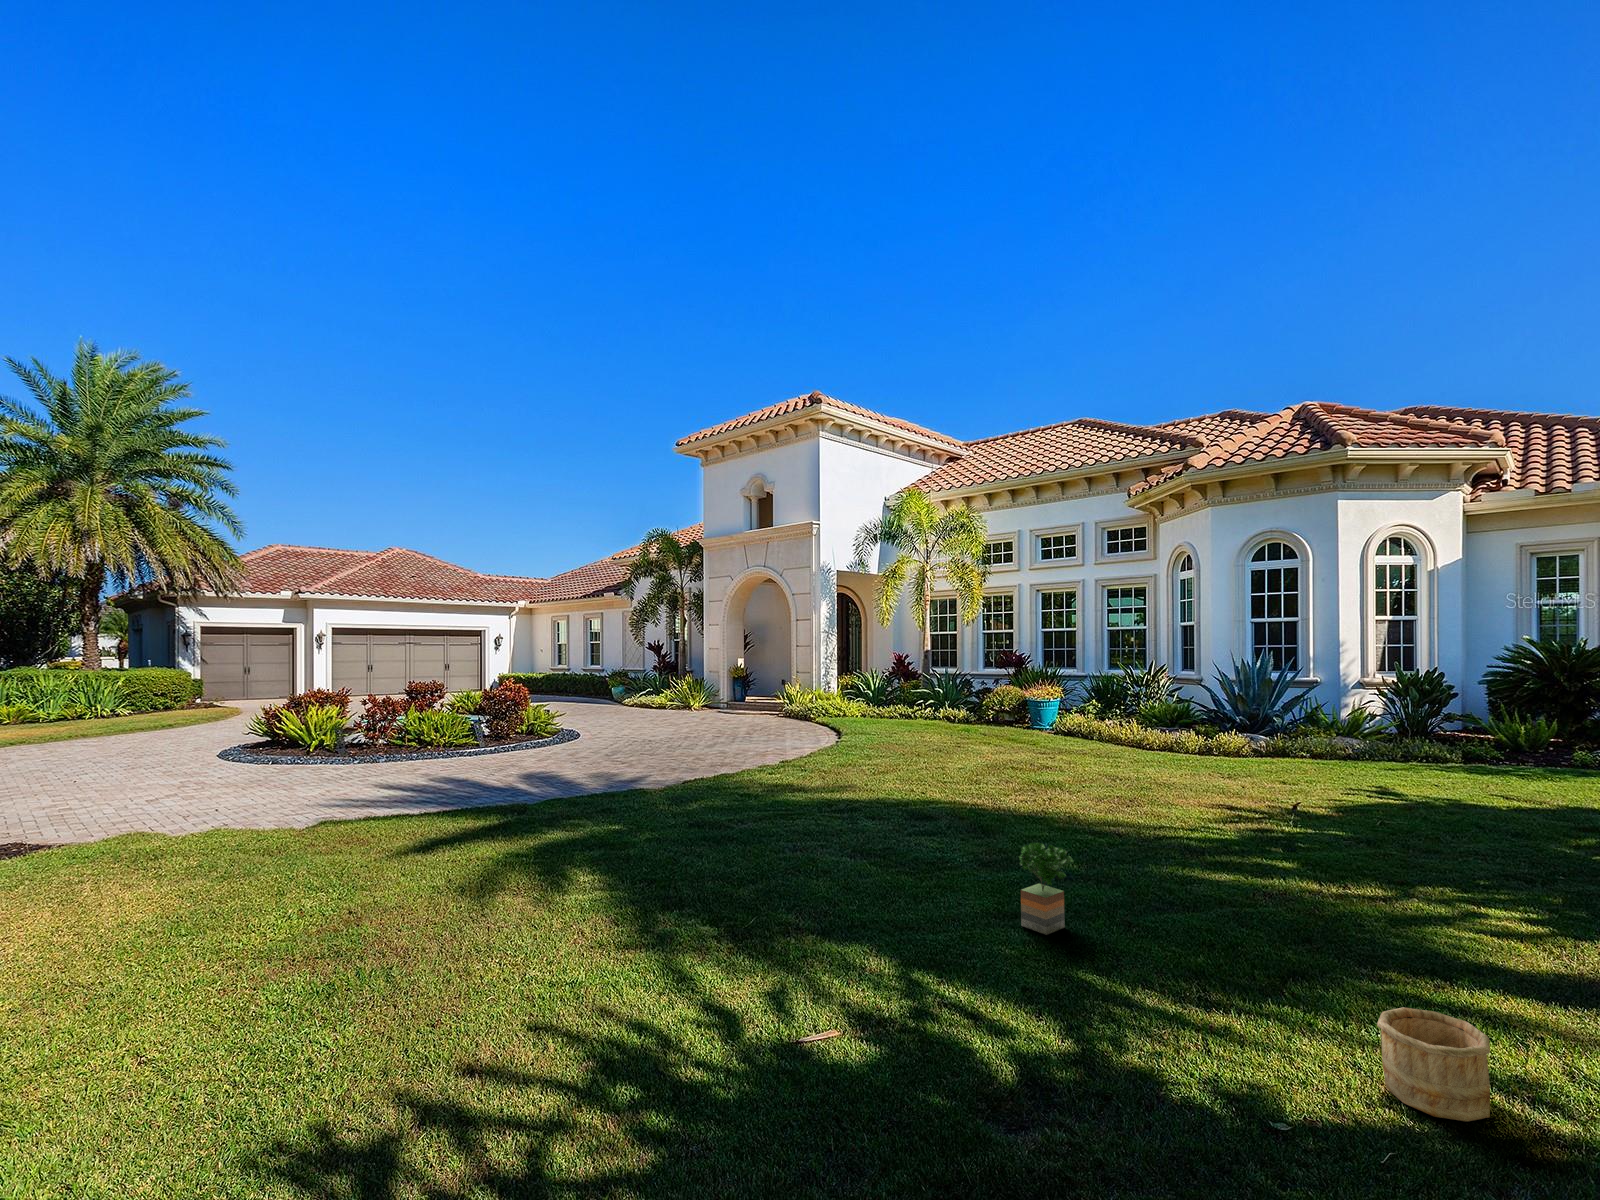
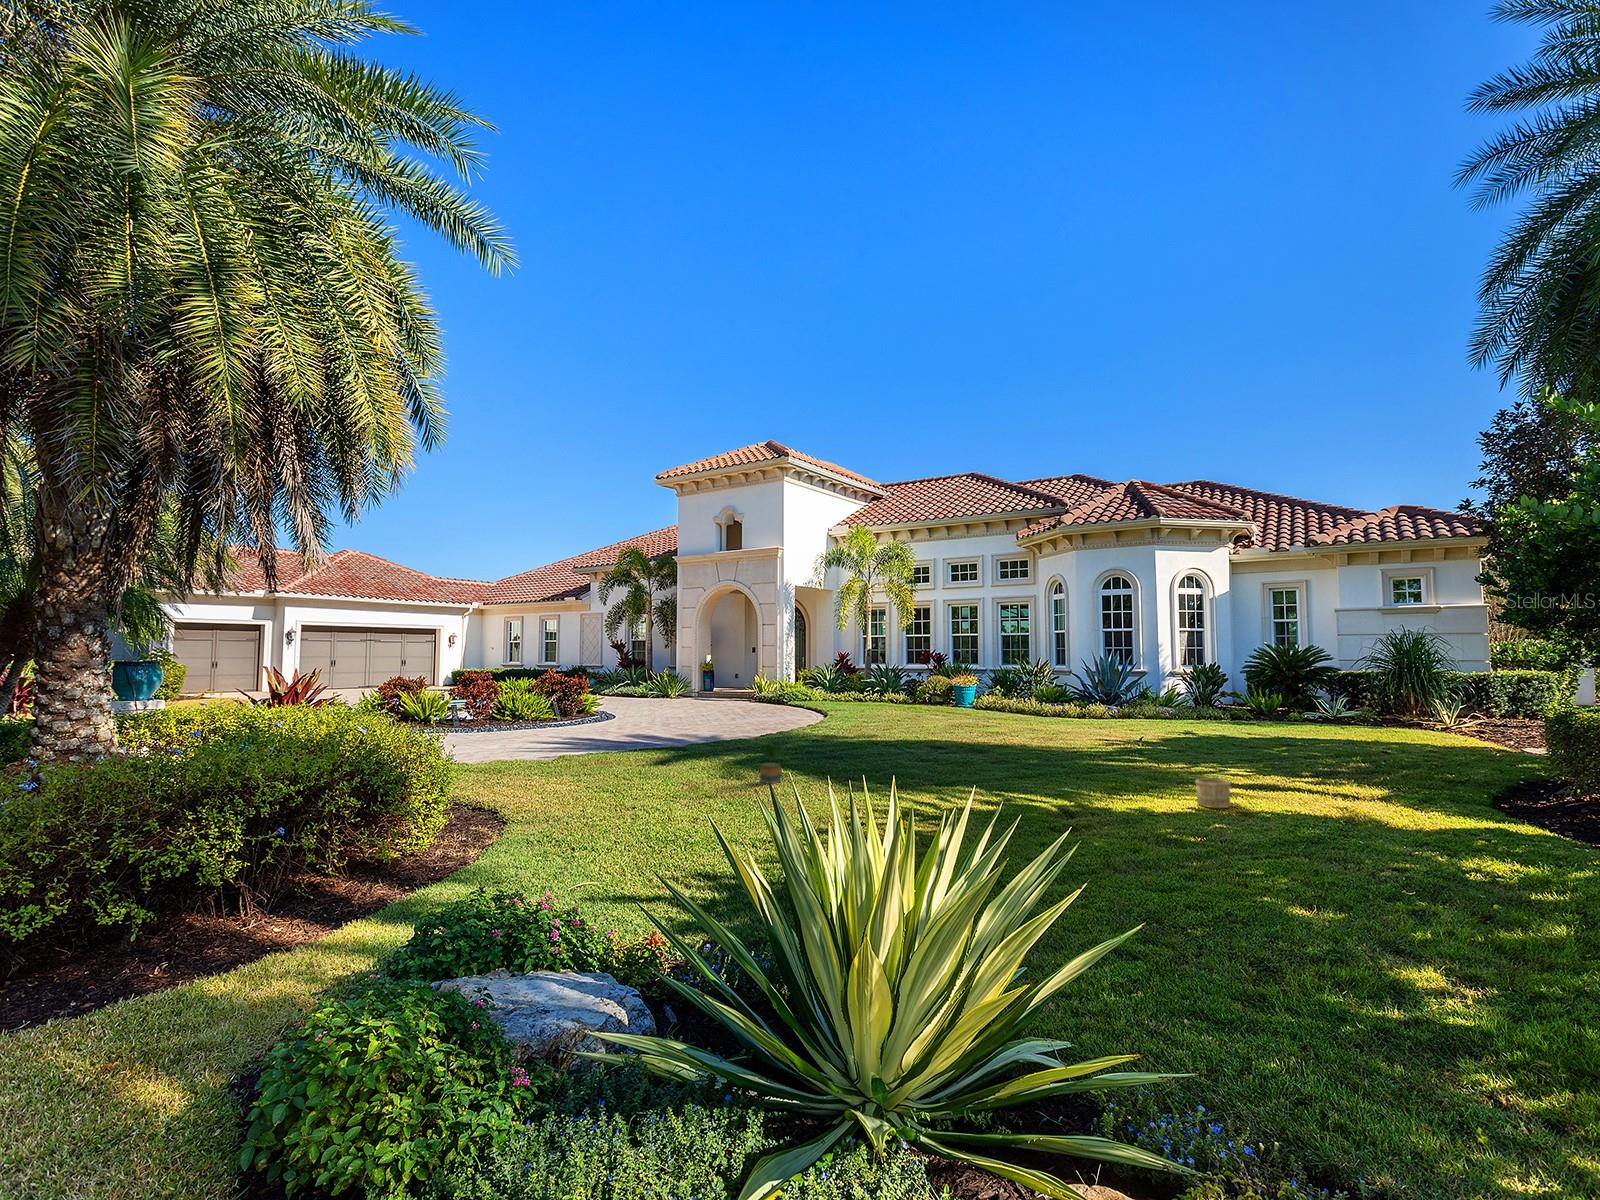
potted tree: present [1020,842,1073,935] -> present [760,742,784,784]

